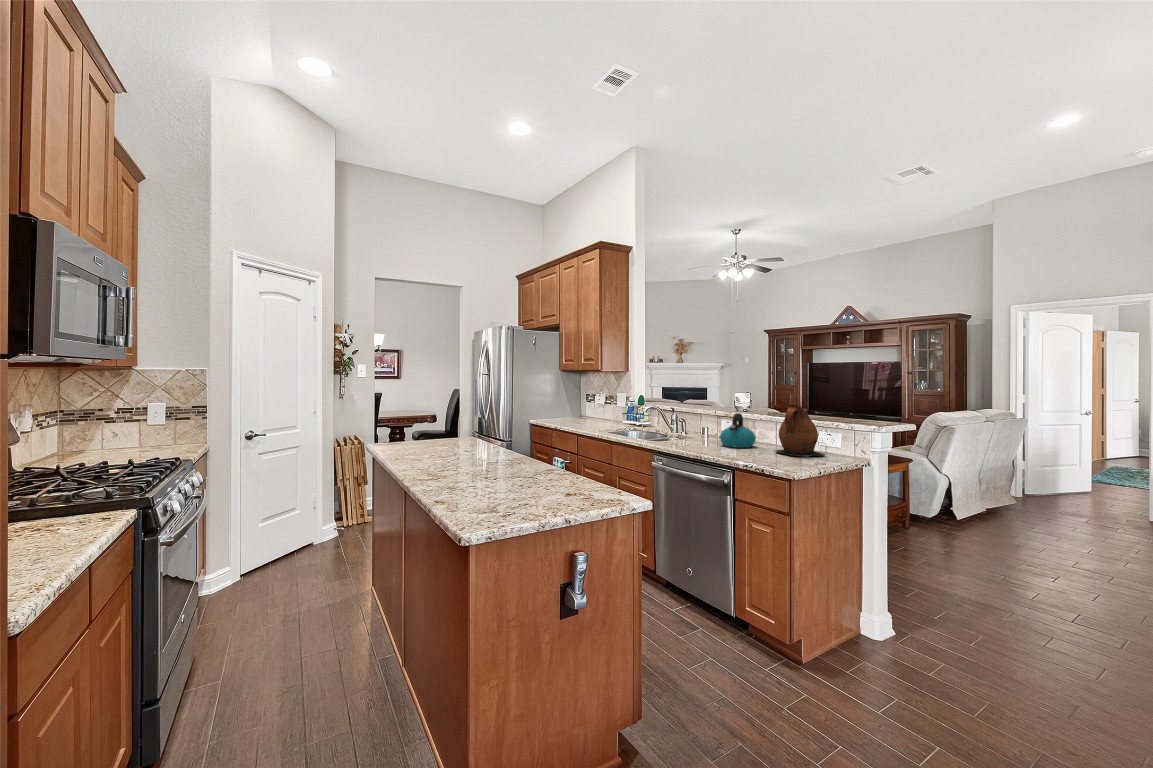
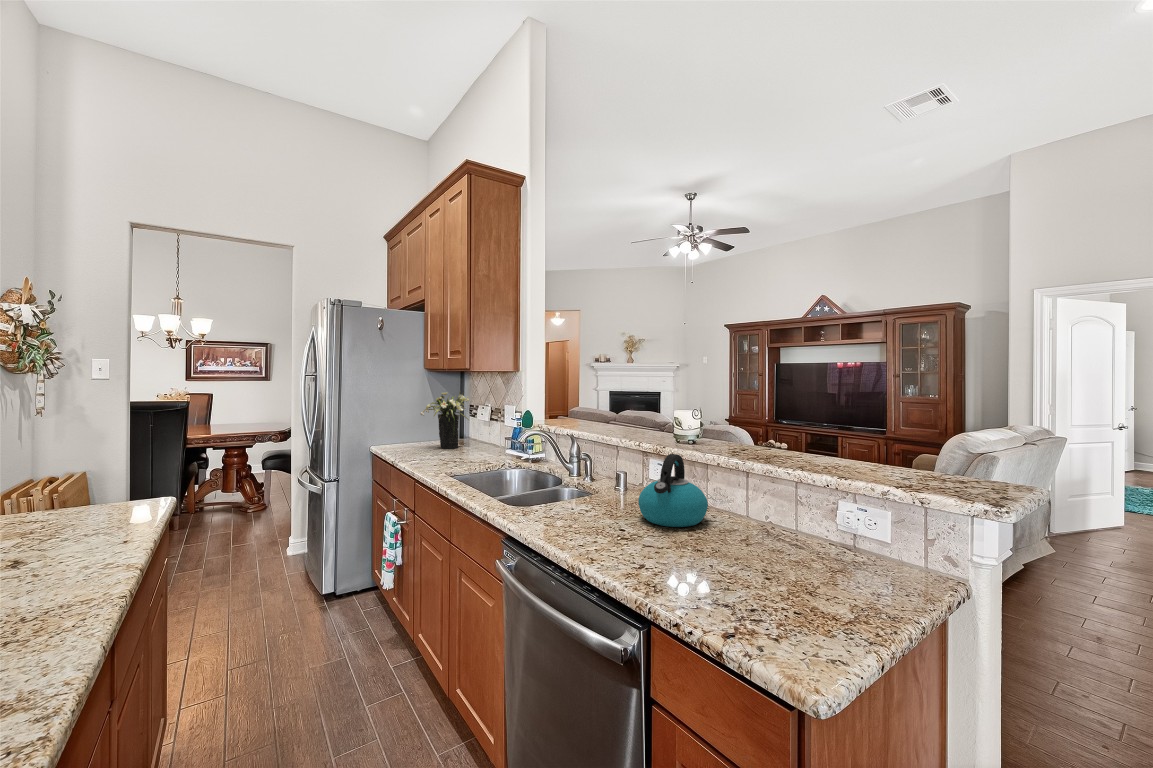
flower arrangement: none [561,384,592,422] -> present [421,392,469,449]
ceramic pitcher: present [776,403,825,456] -> none [743,442,860,568]

